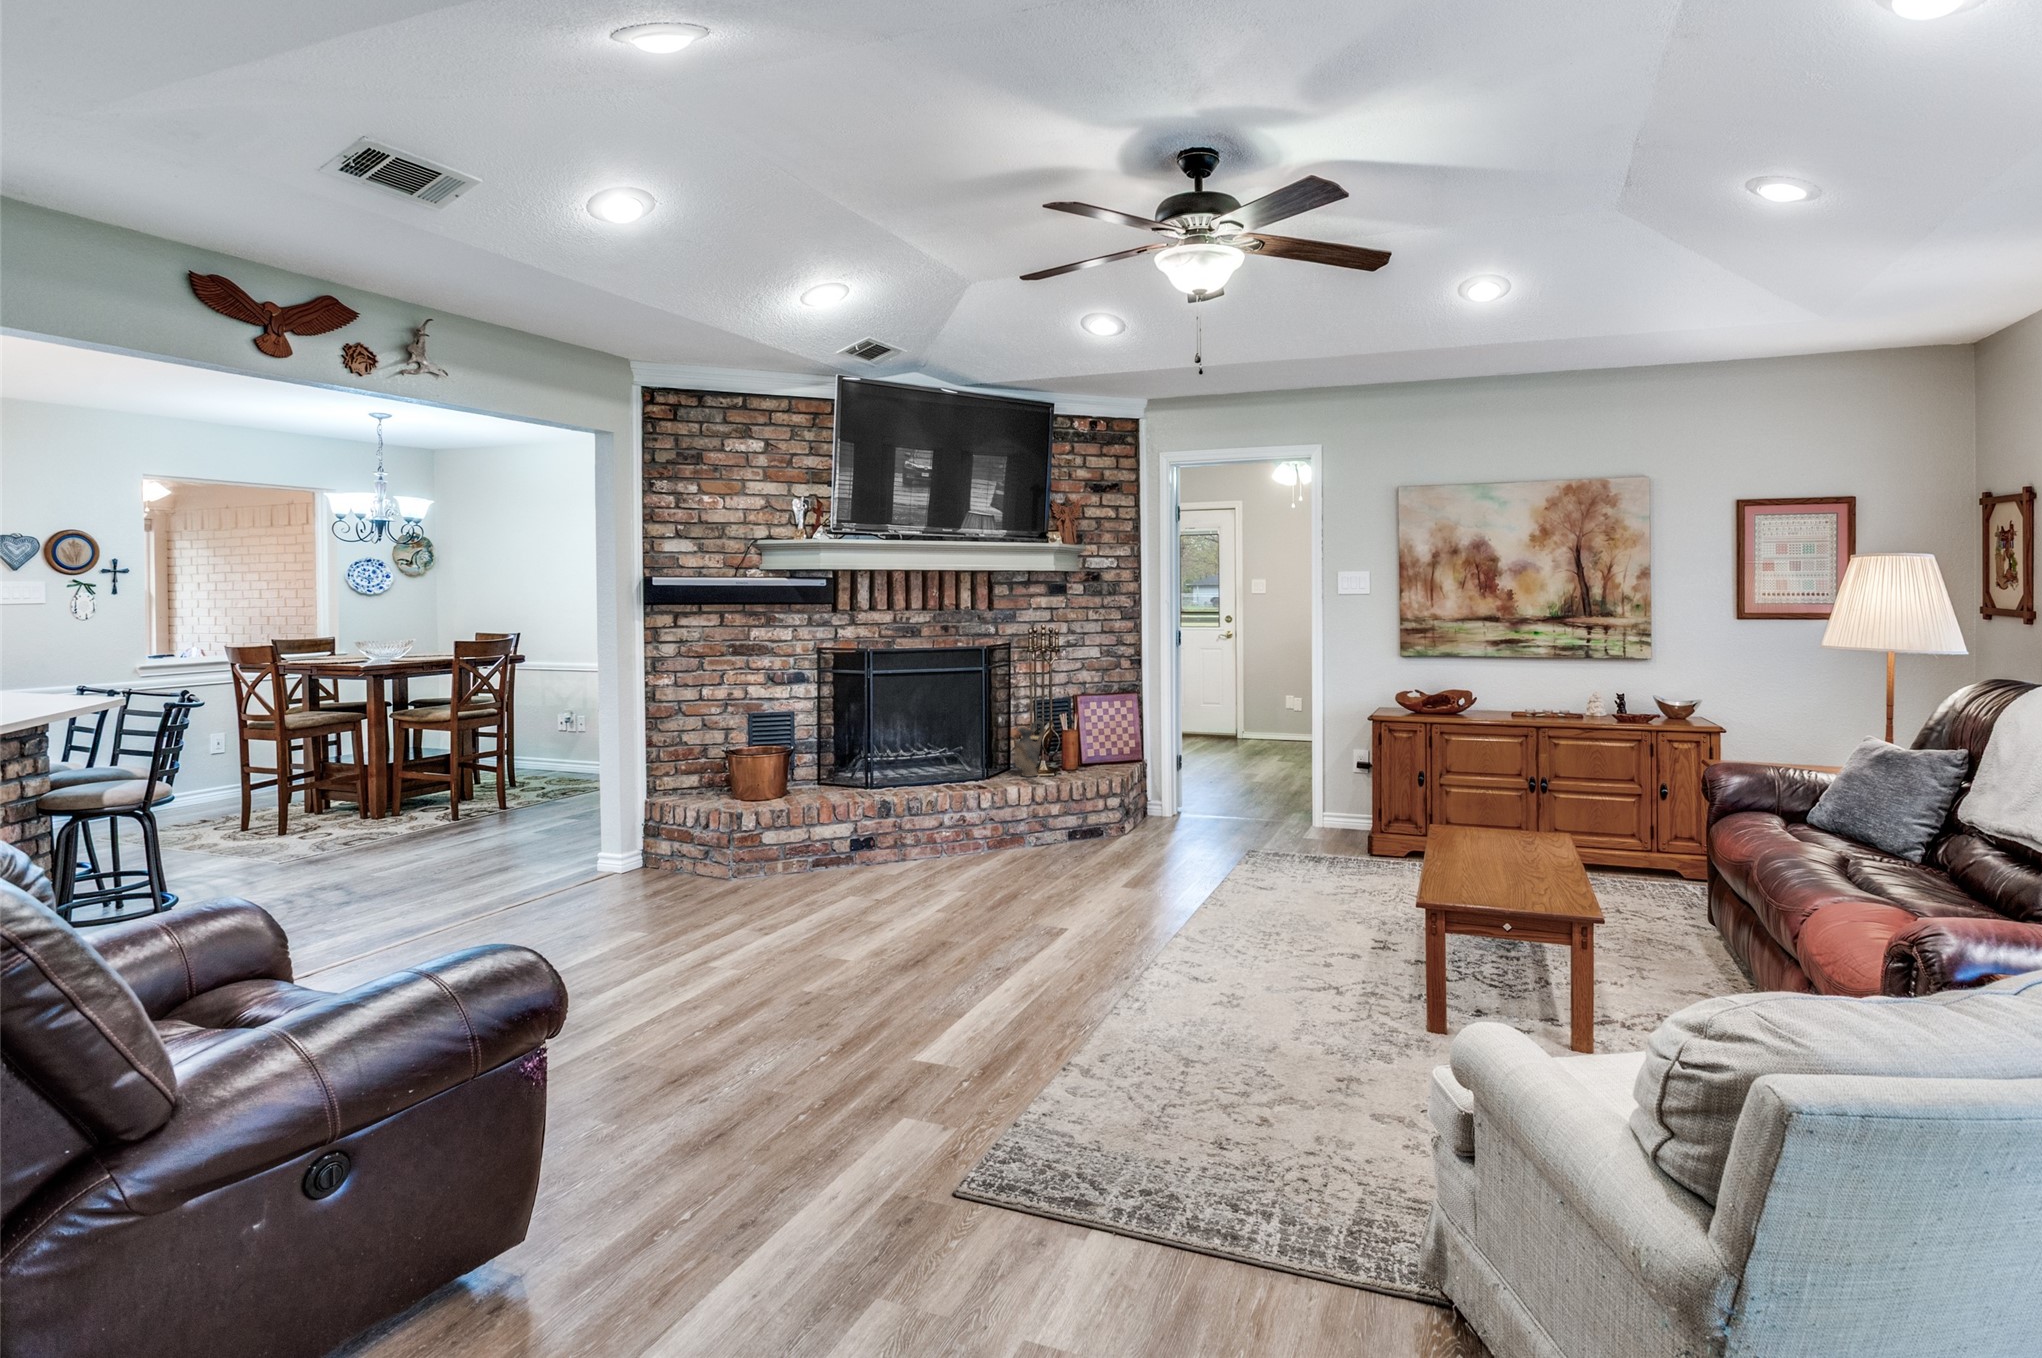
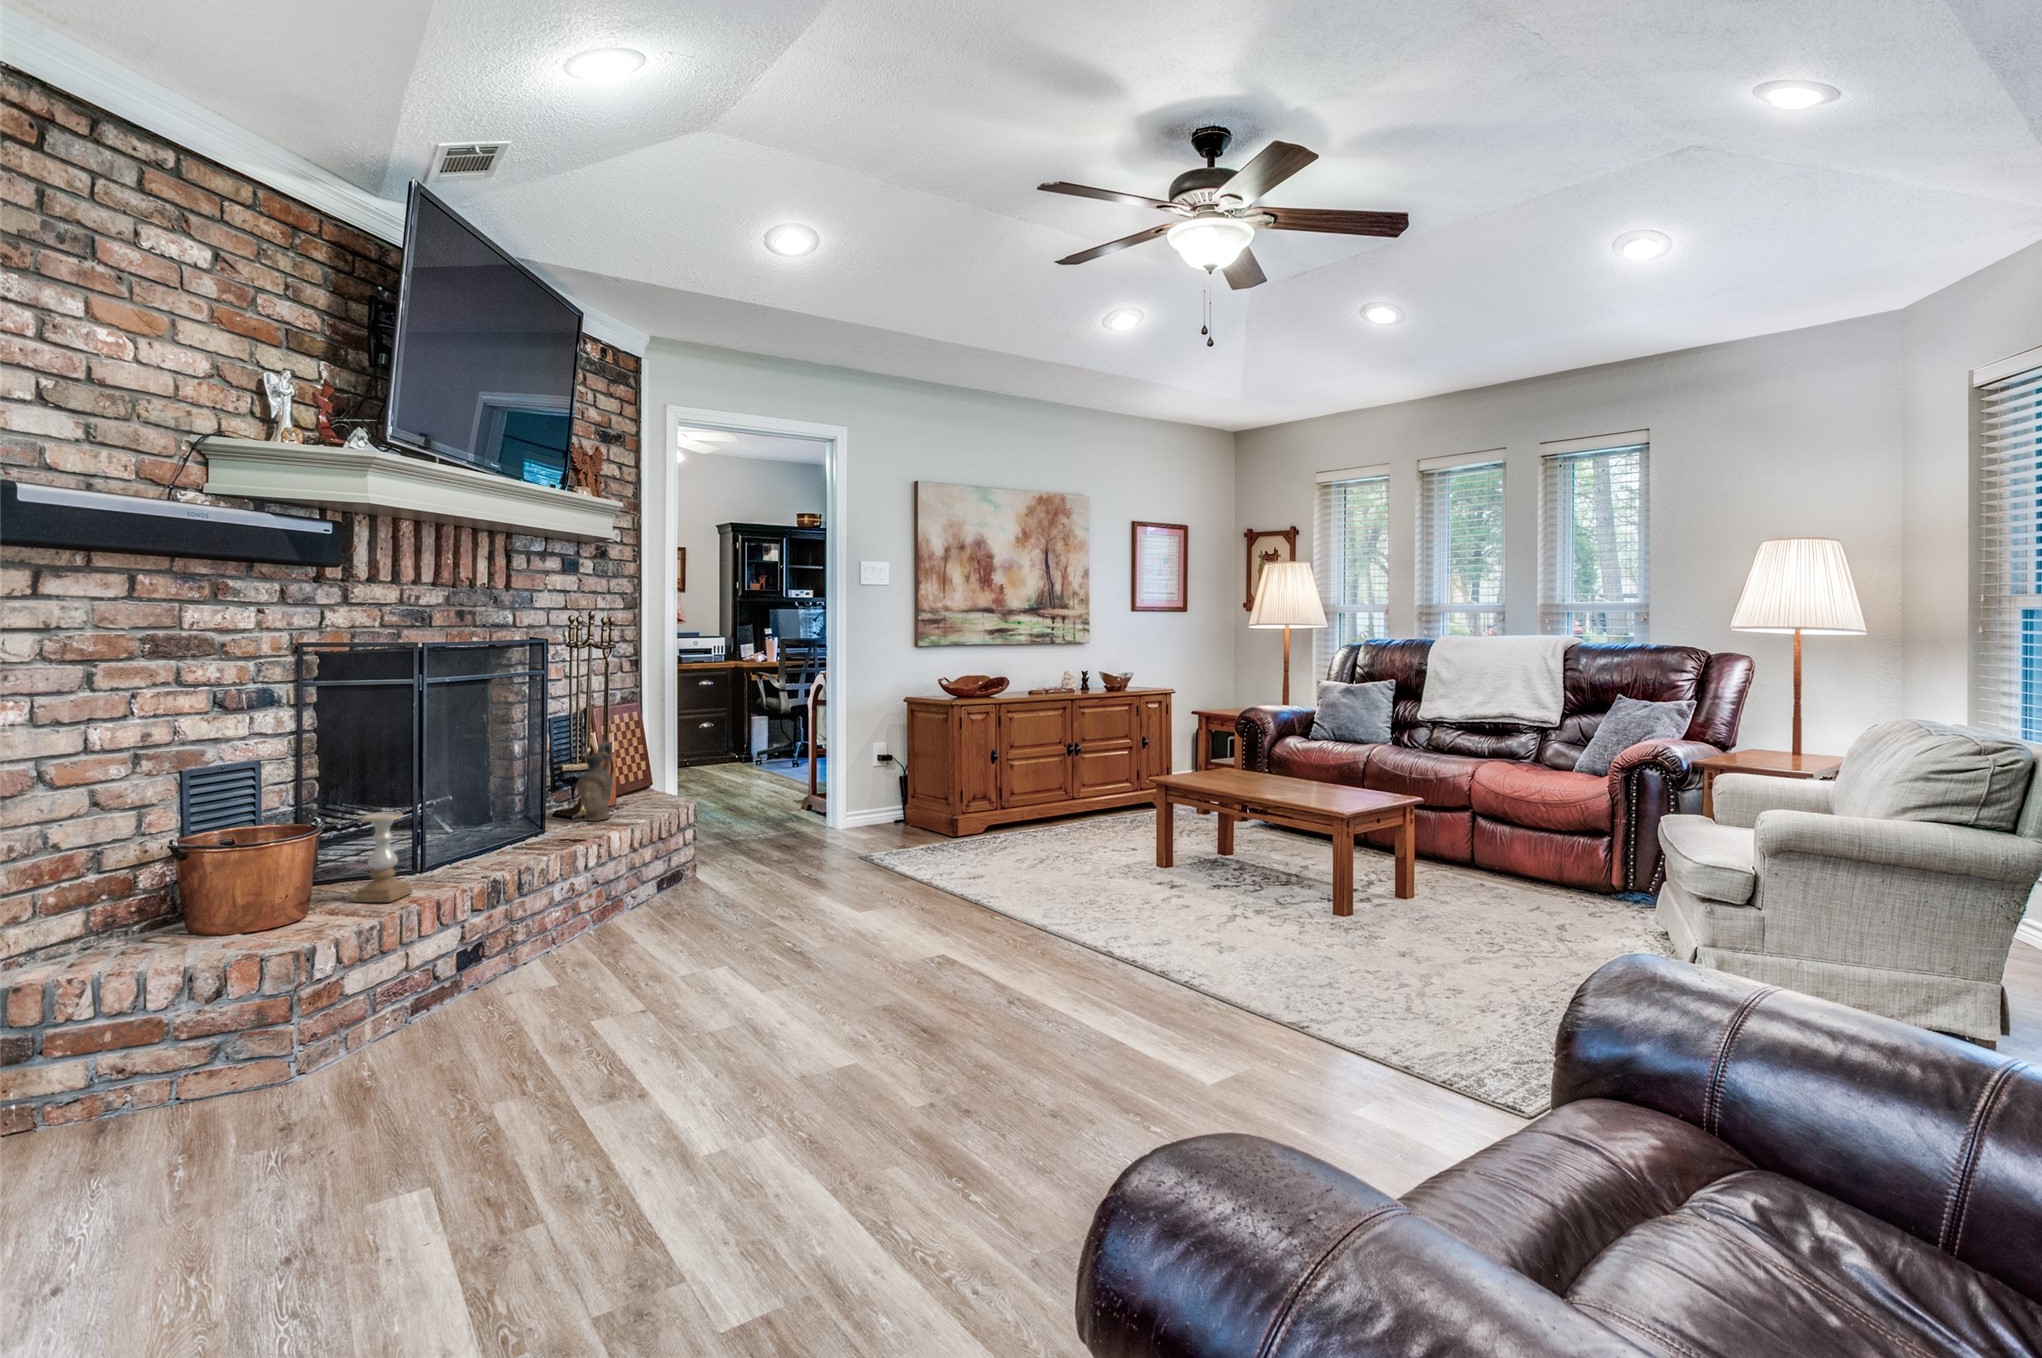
candle holder: none [807,750,834,802] -> present [352,812,413,902]

